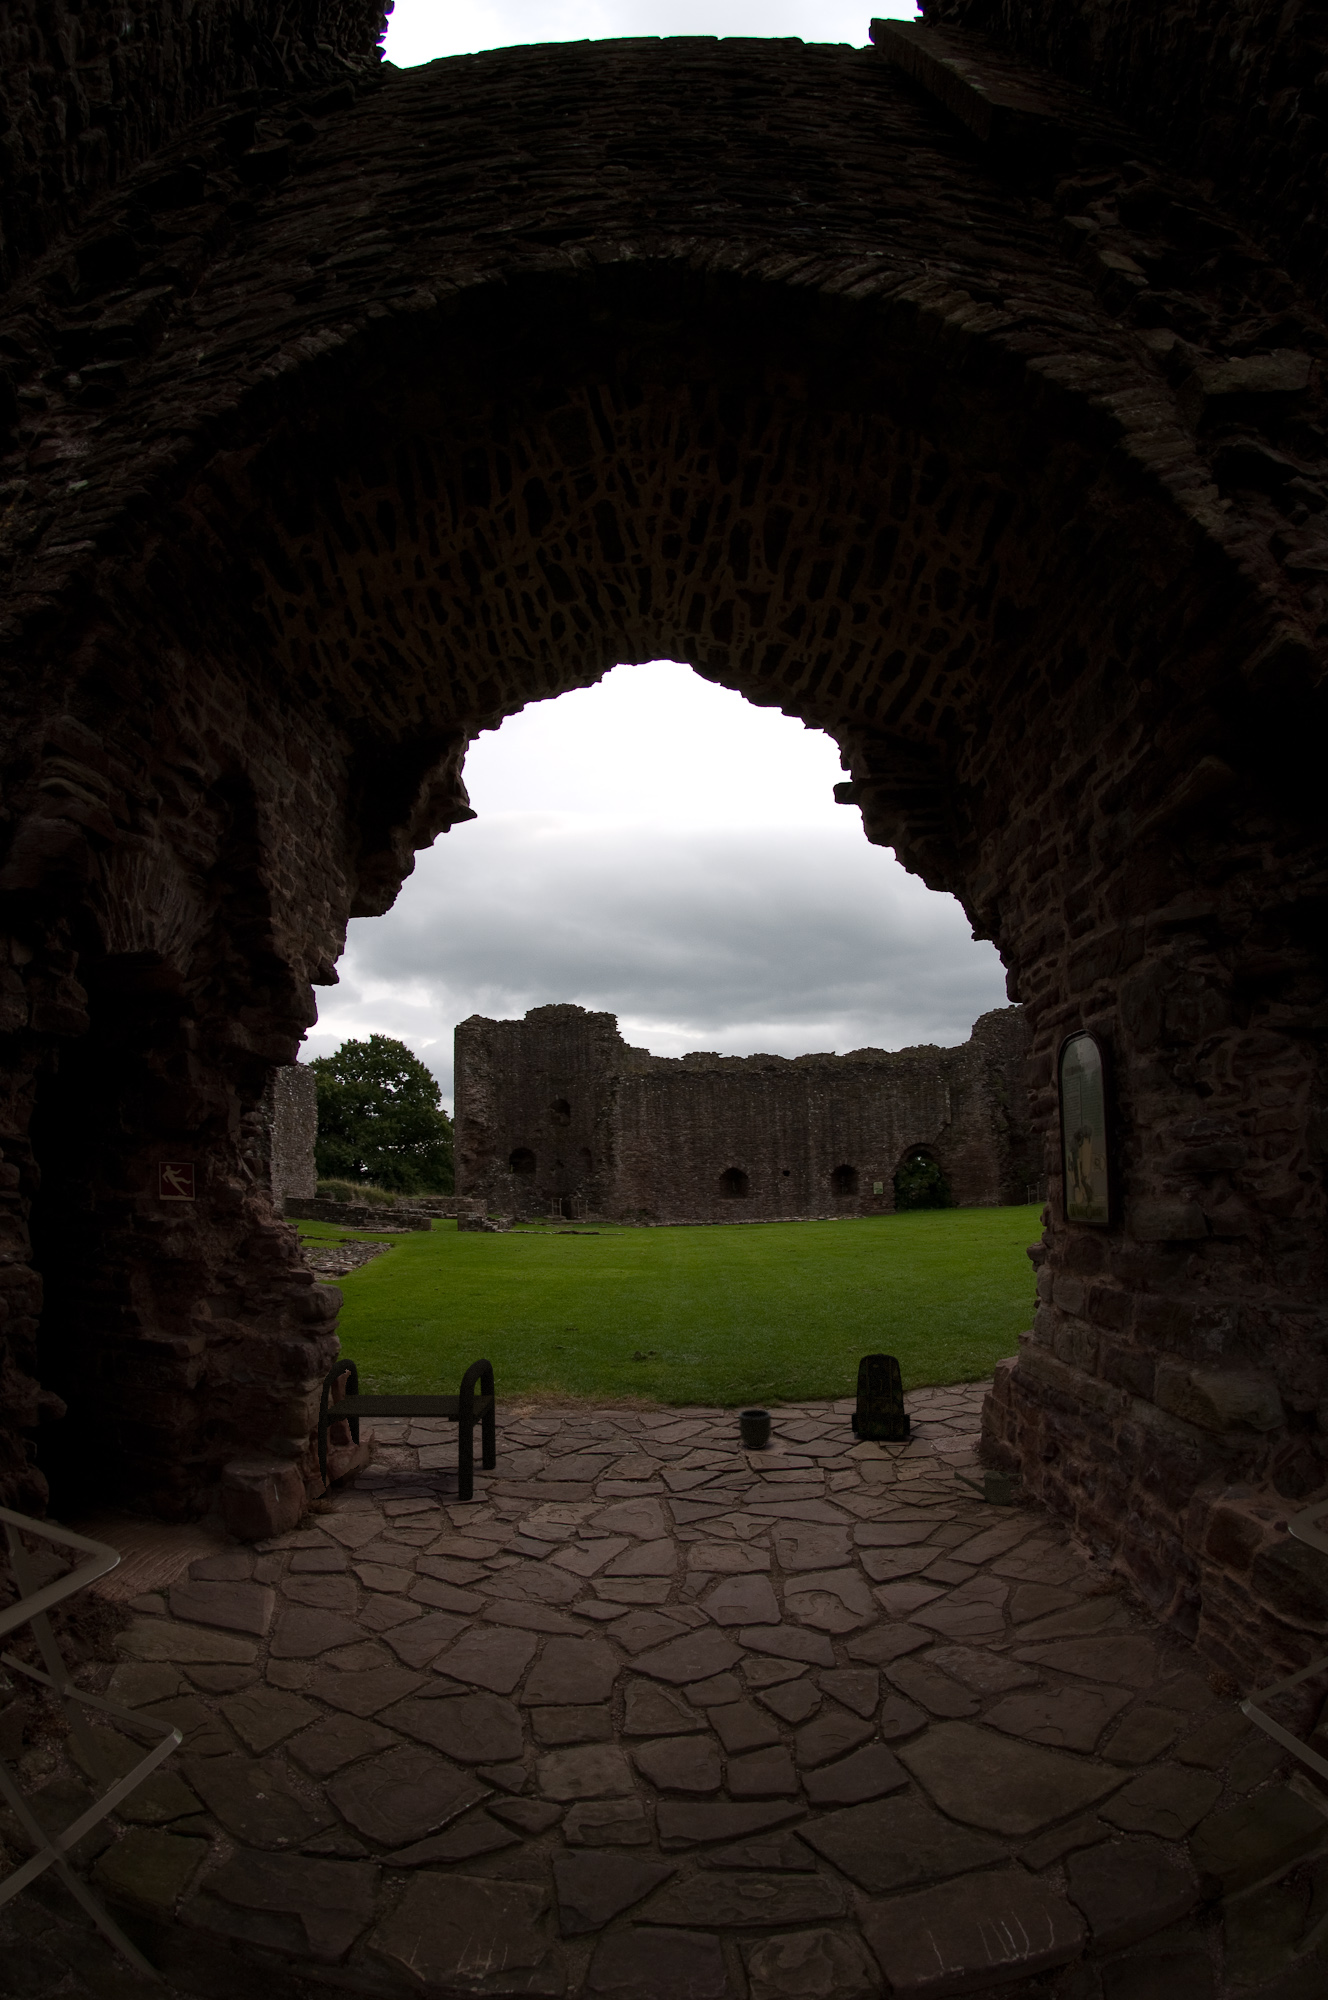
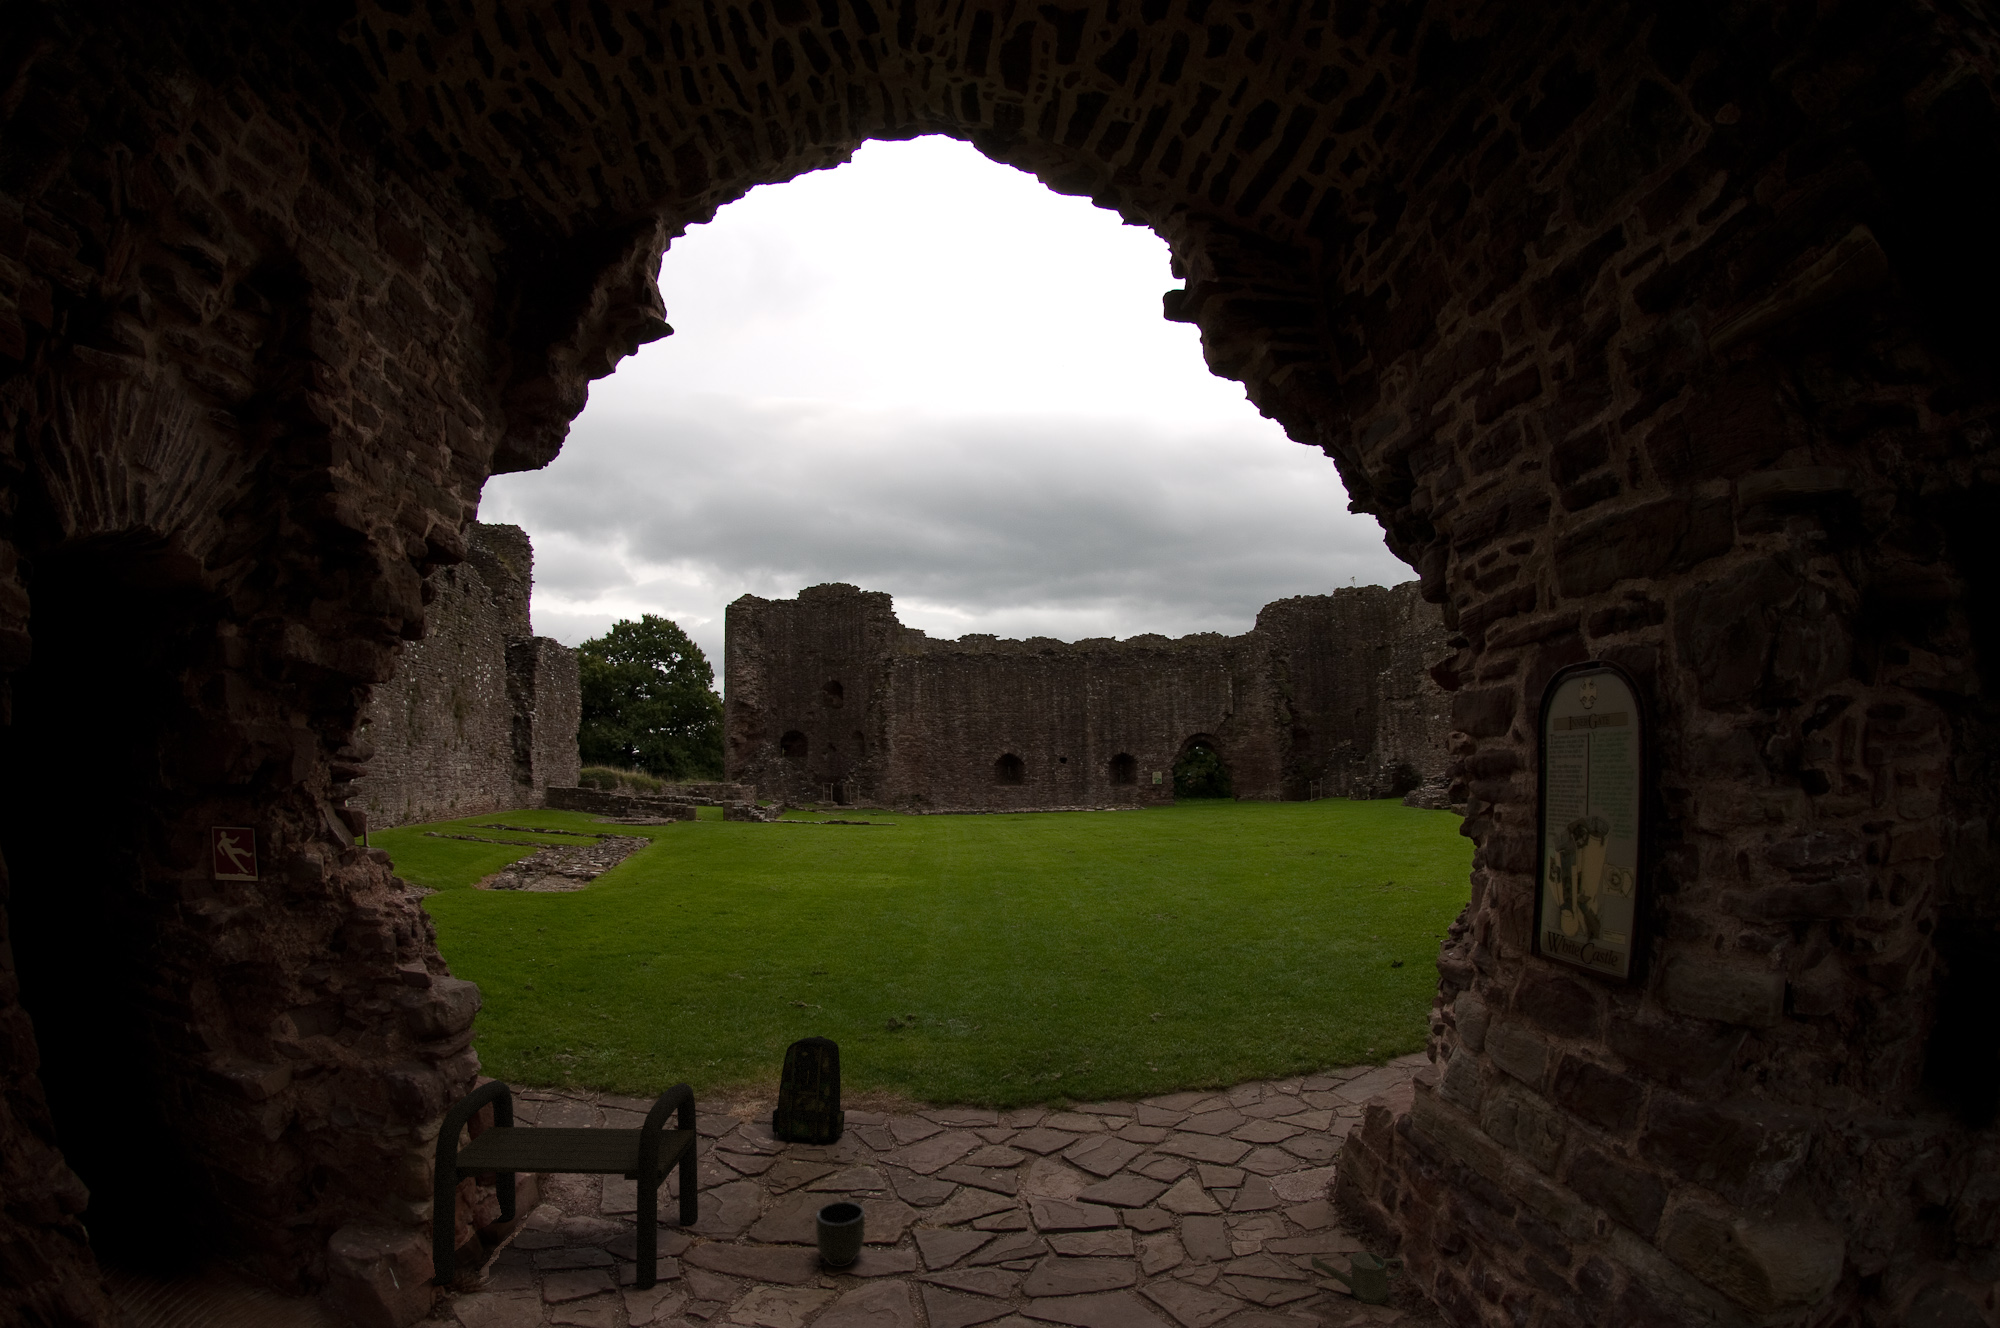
backpack: present [851,1353,910,1439] -> present [772,1036,845,1143]
planter: present [739,1409,771,1449] -> present [816,1202,865,1267]

